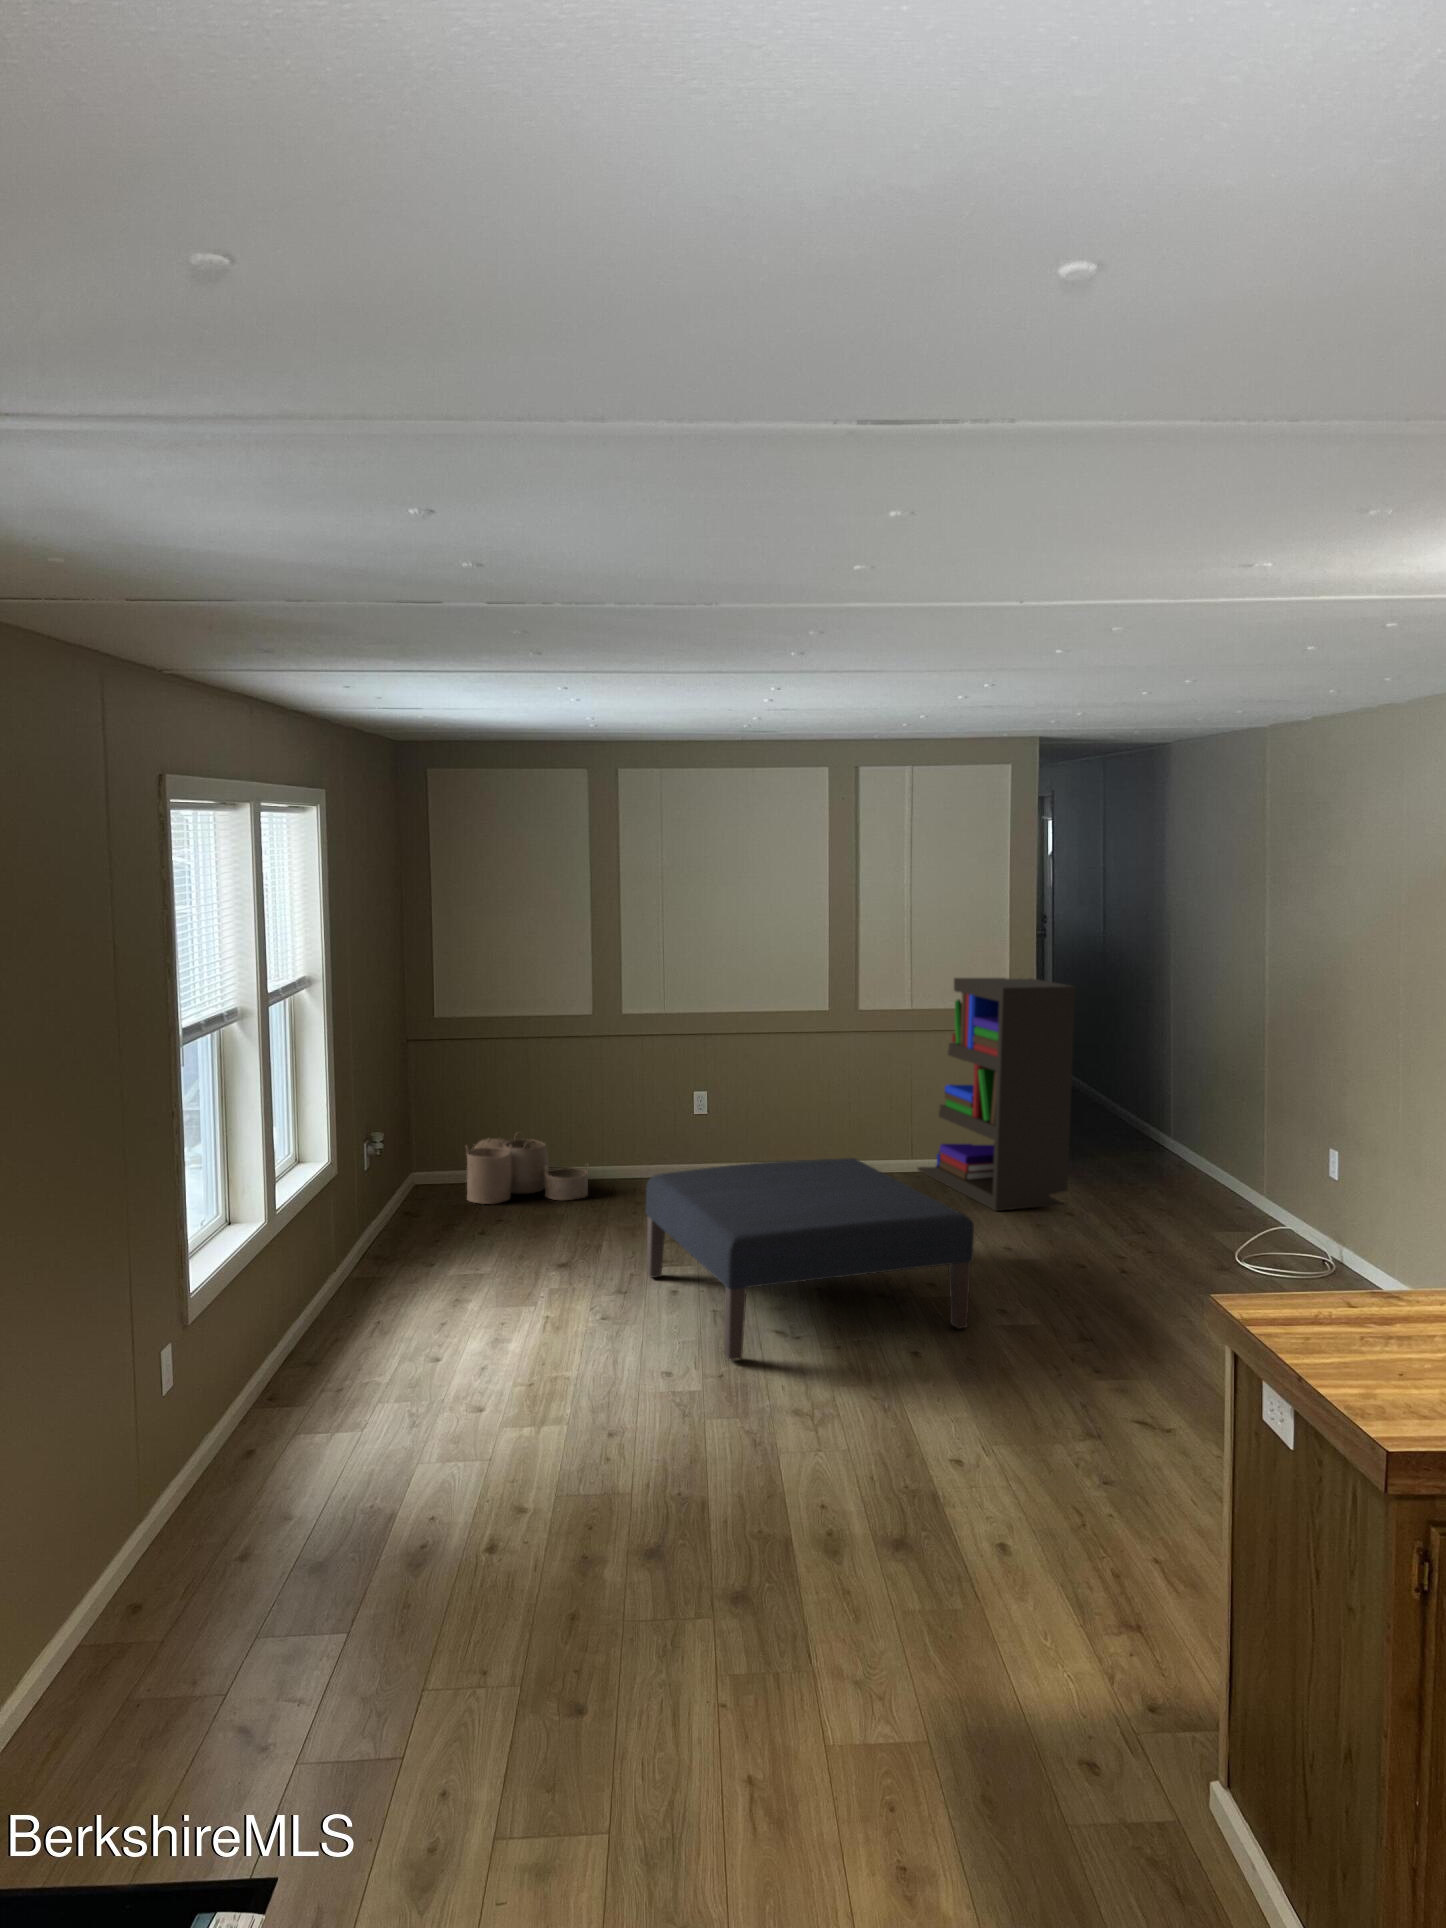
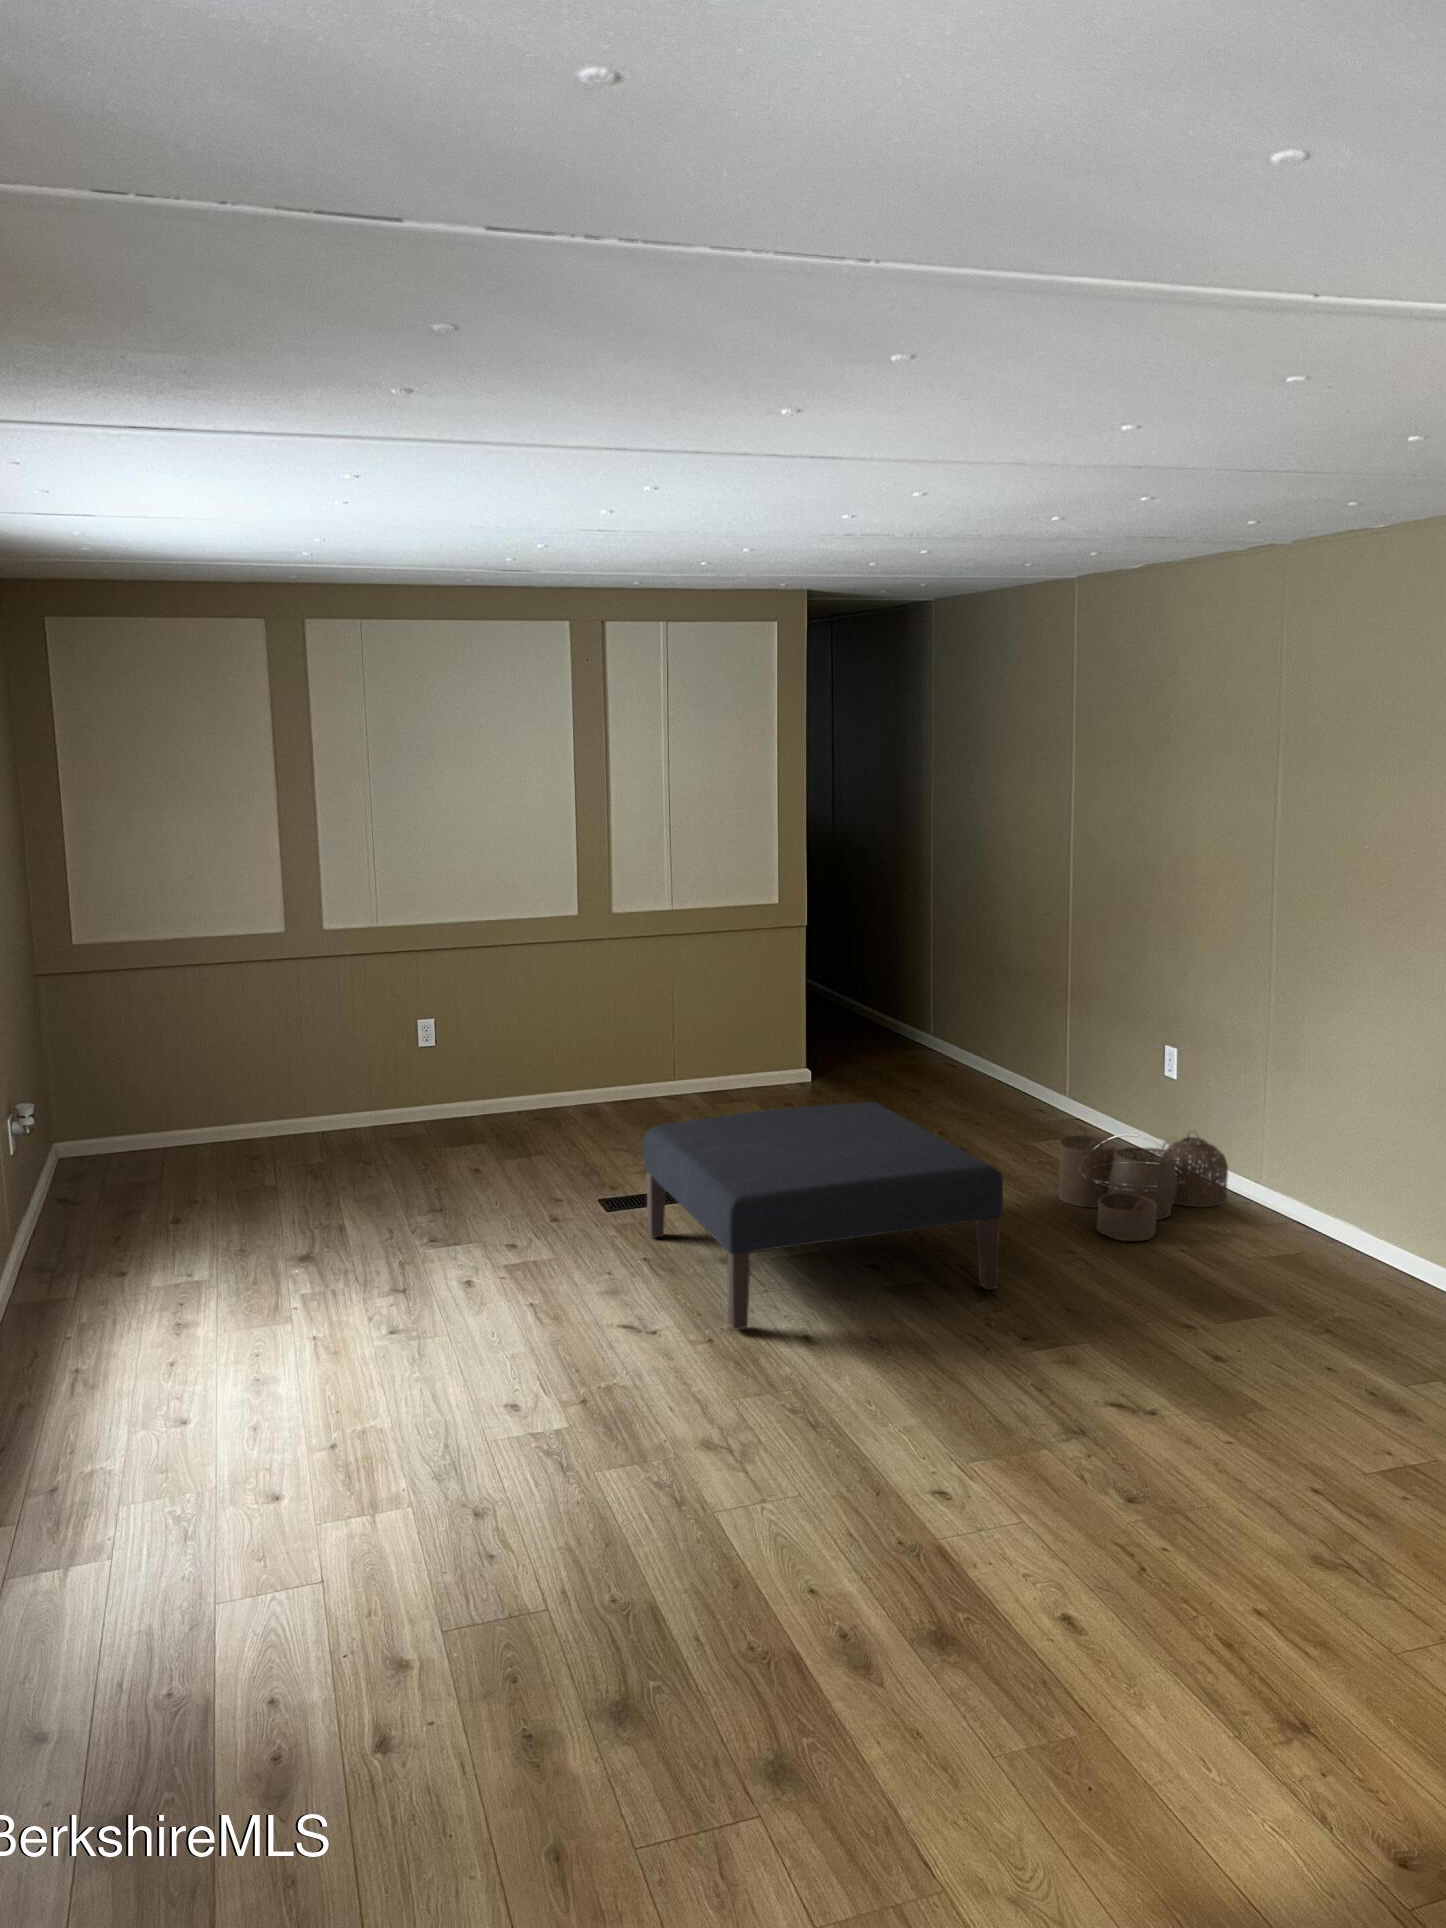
bookshelf: present [918,978,1075,1211] -> none [954,882,1127,1153]
woven basket: present [466,1137,588,1204] -> present [1059,1126,1228,1241]

